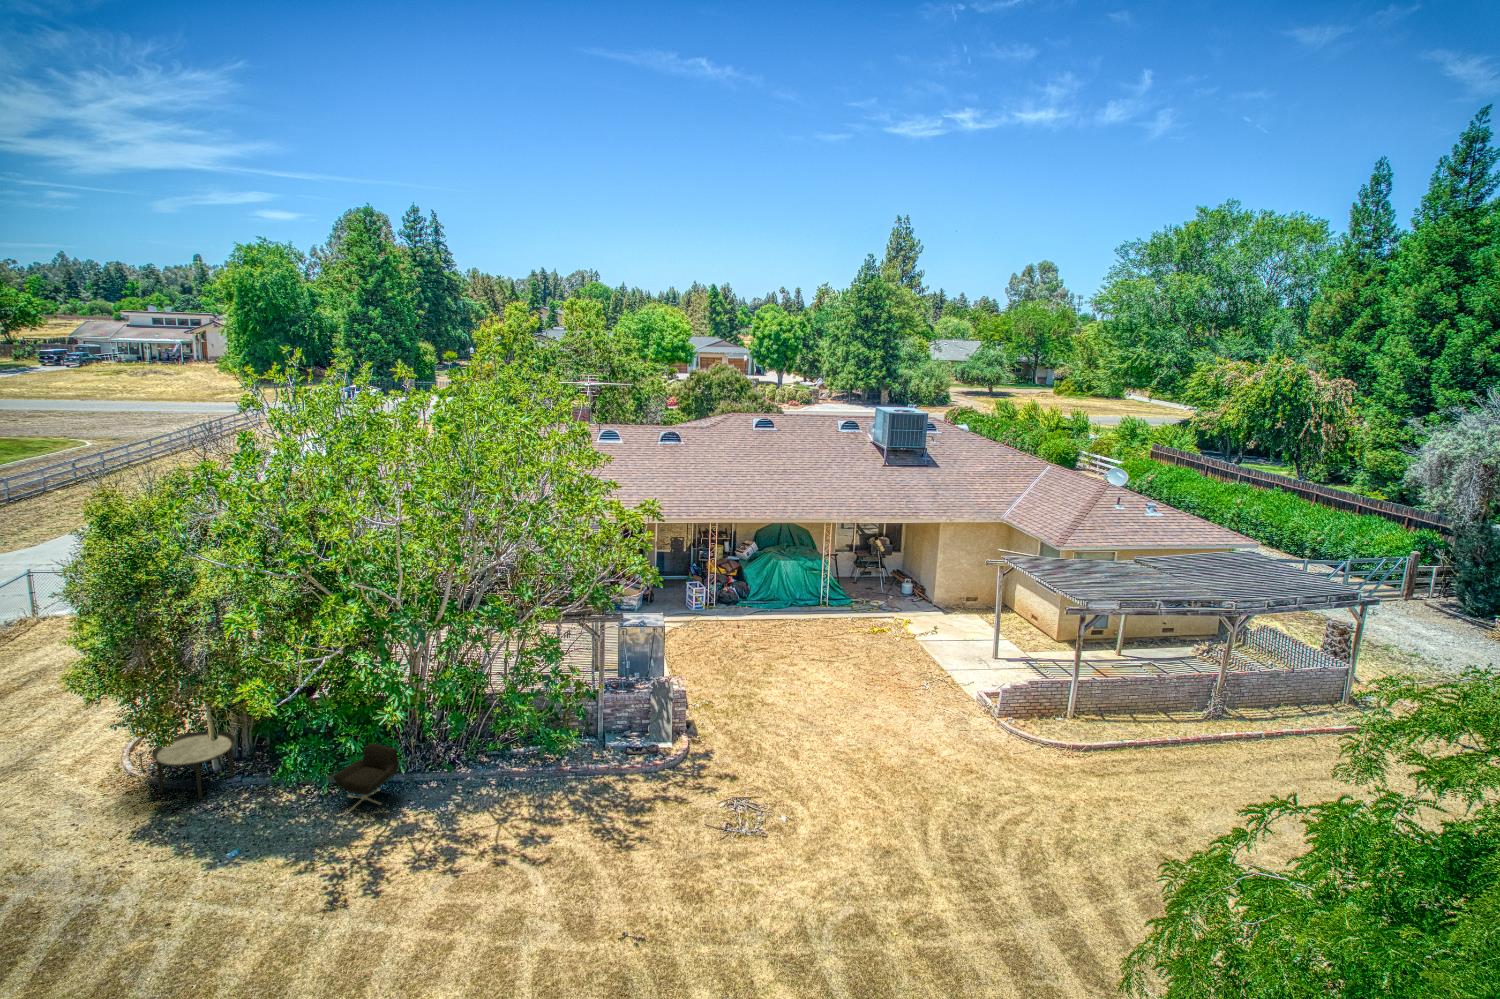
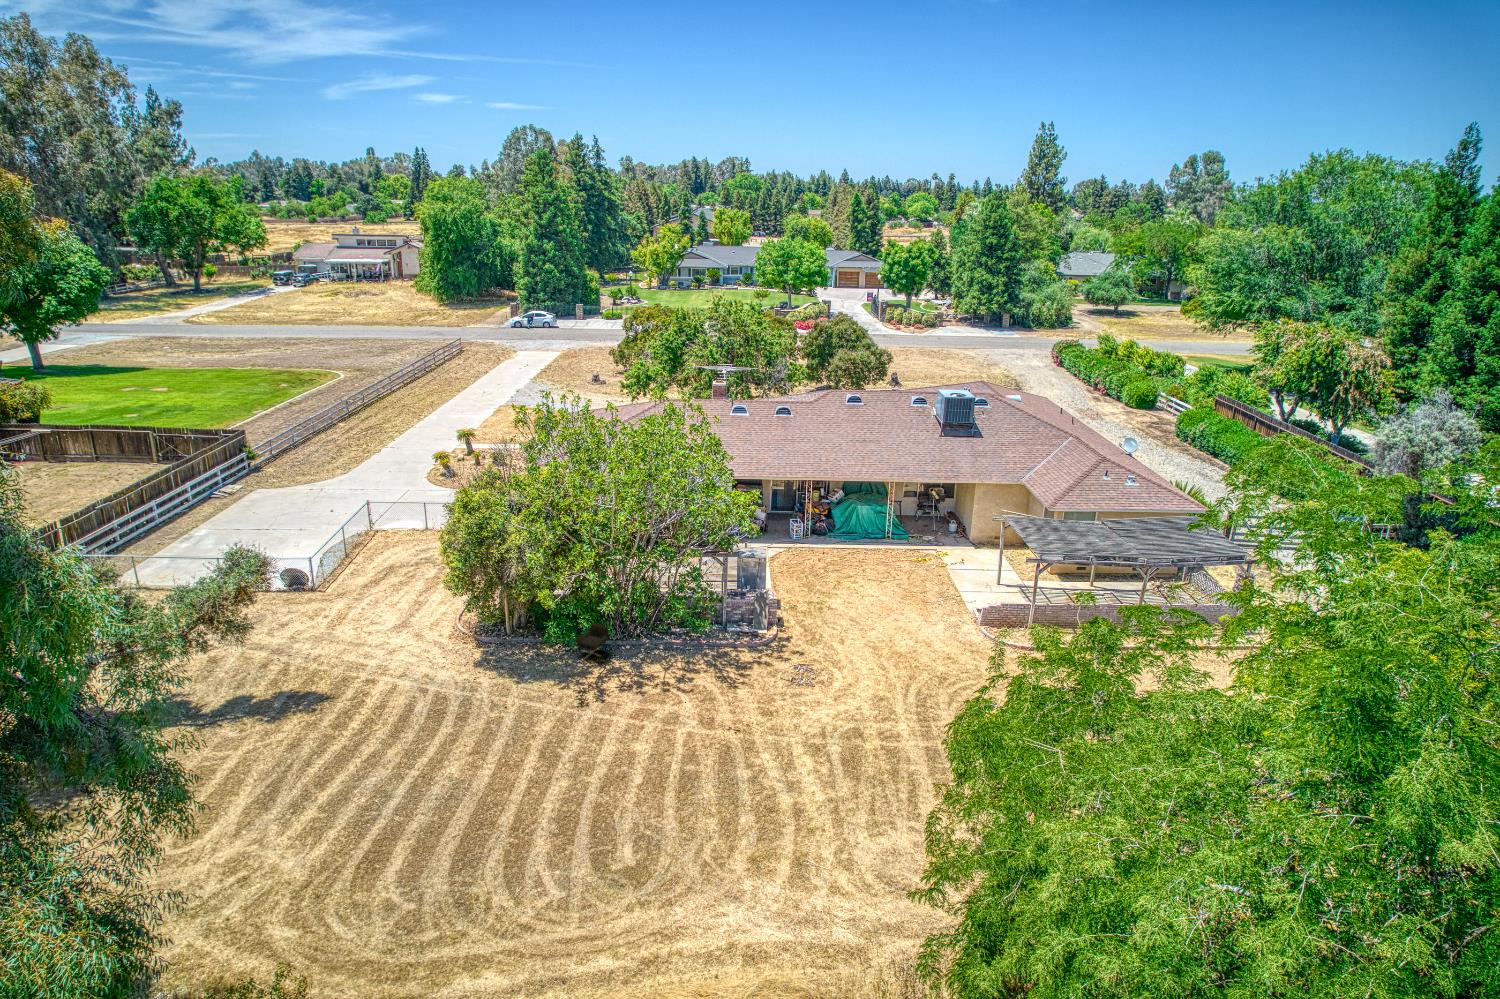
round table: present [152,730,235,799] -> none [480,611,521,648]

